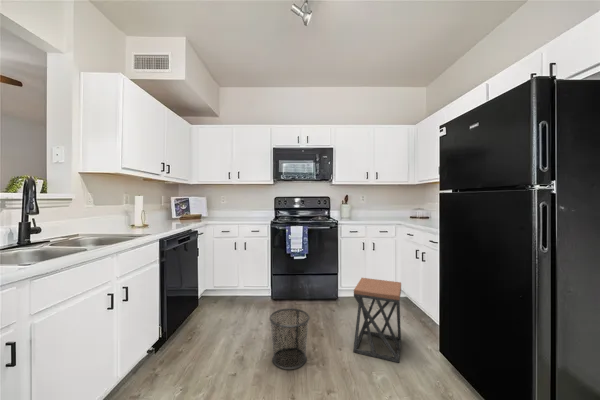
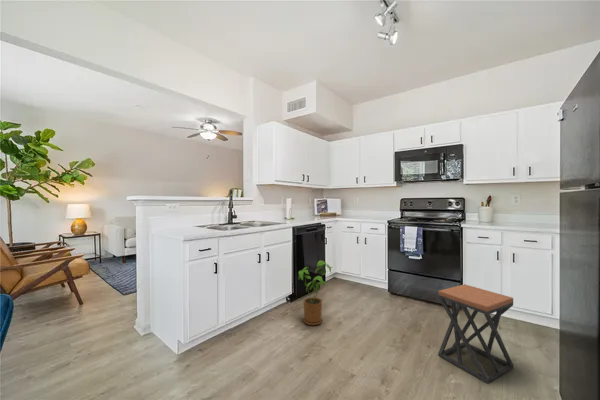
house plant: none [186,281,235,372] -> present [299,261,332,325]
waste bin: present [270,308,309,369] -> none [354,295,390,346]

